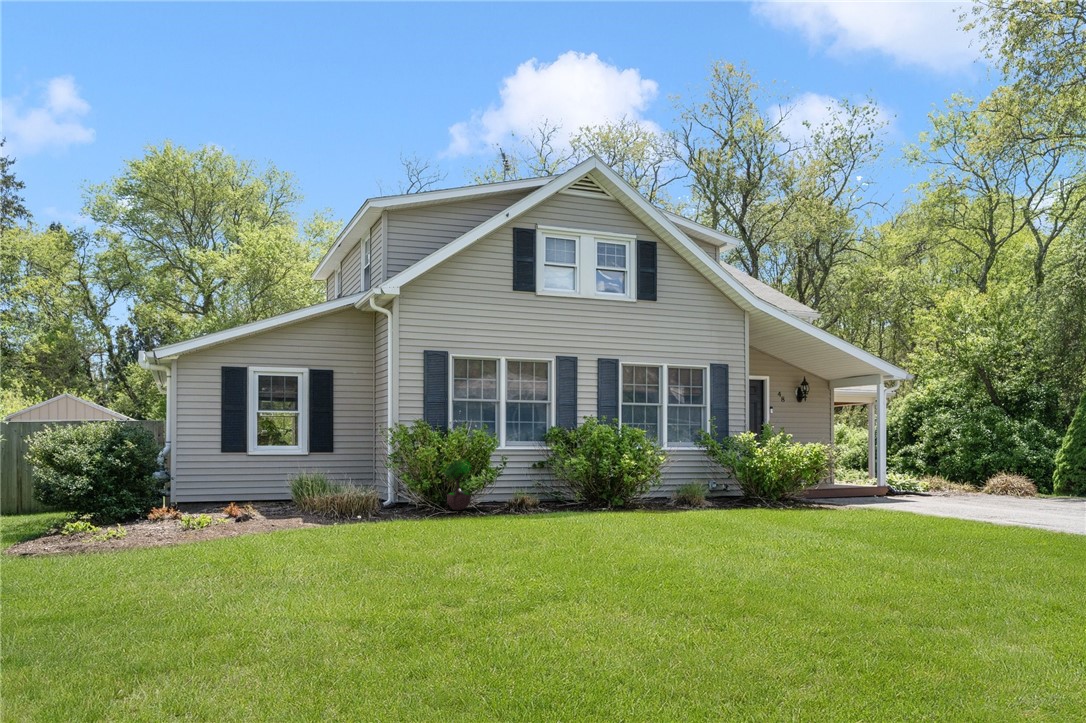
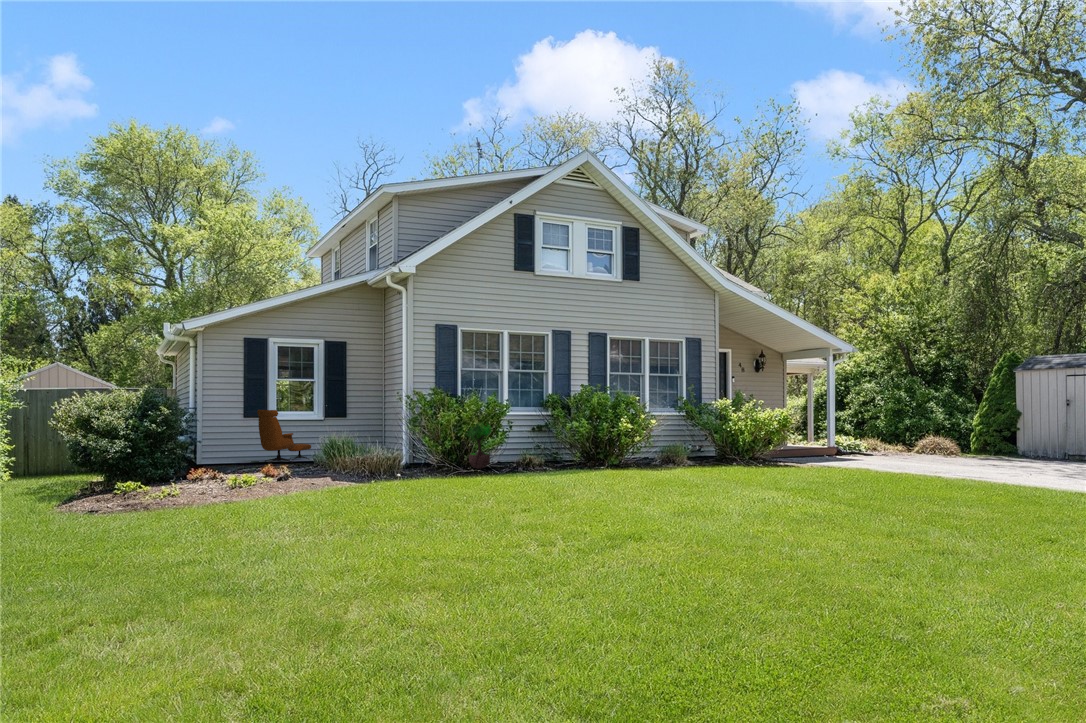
lounge chair: none [231,442,293,500] -> present [257,410,311,464]

